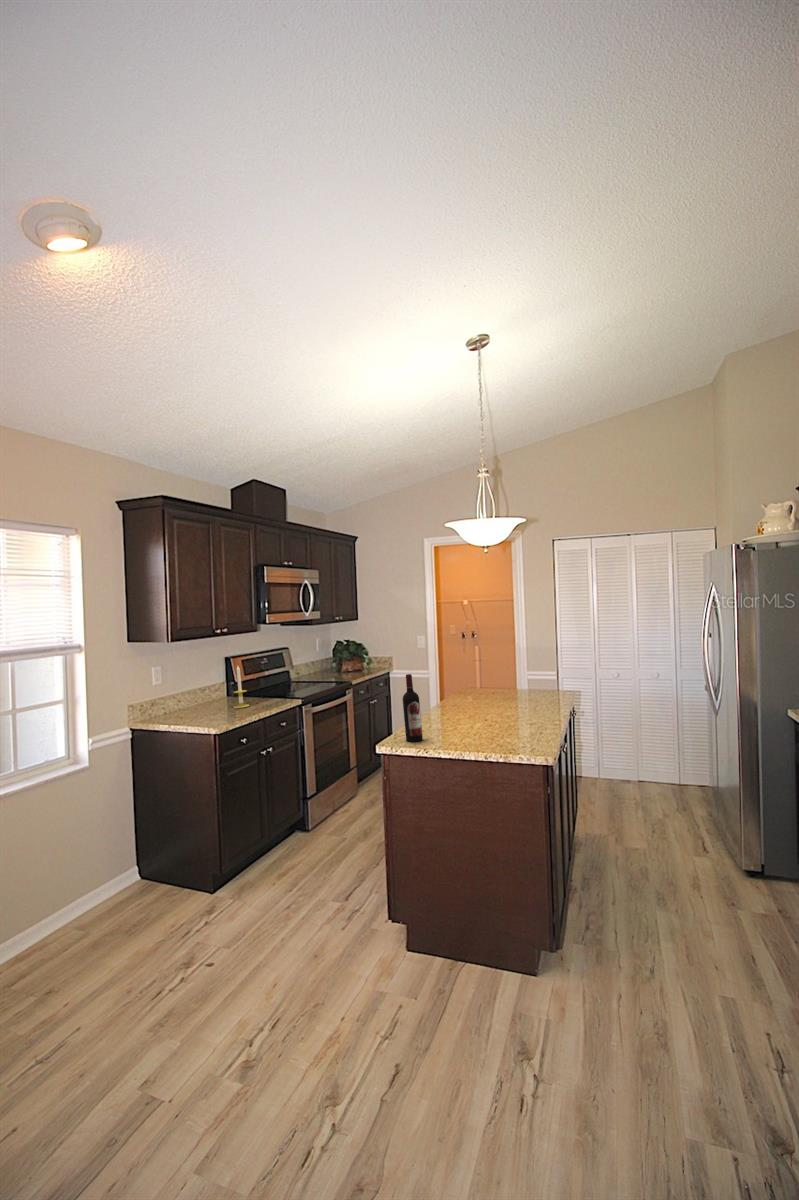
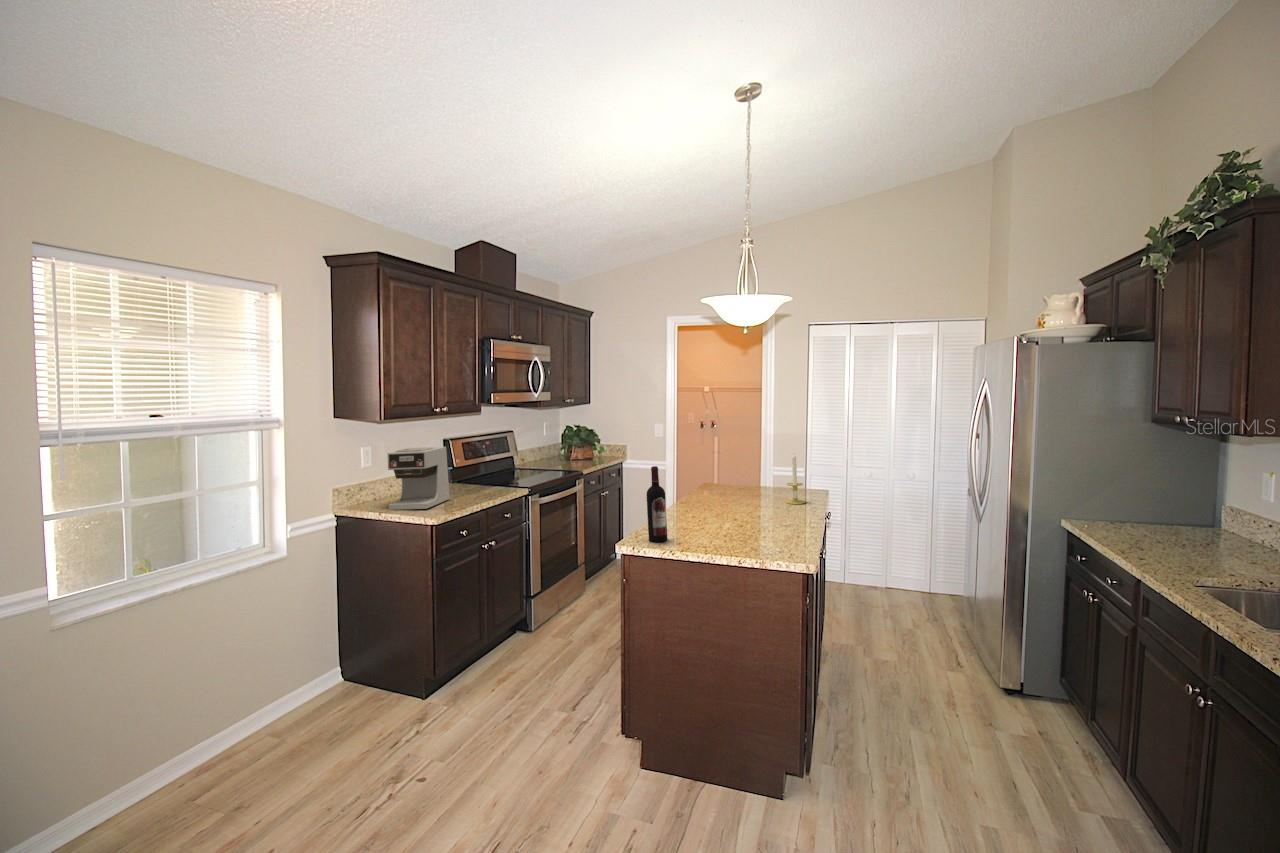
coffee maker: none [175,664,231,722] -> present [388,447,450,510]
candle: present [234,666,249,708] -> present [786,453,805,504]

